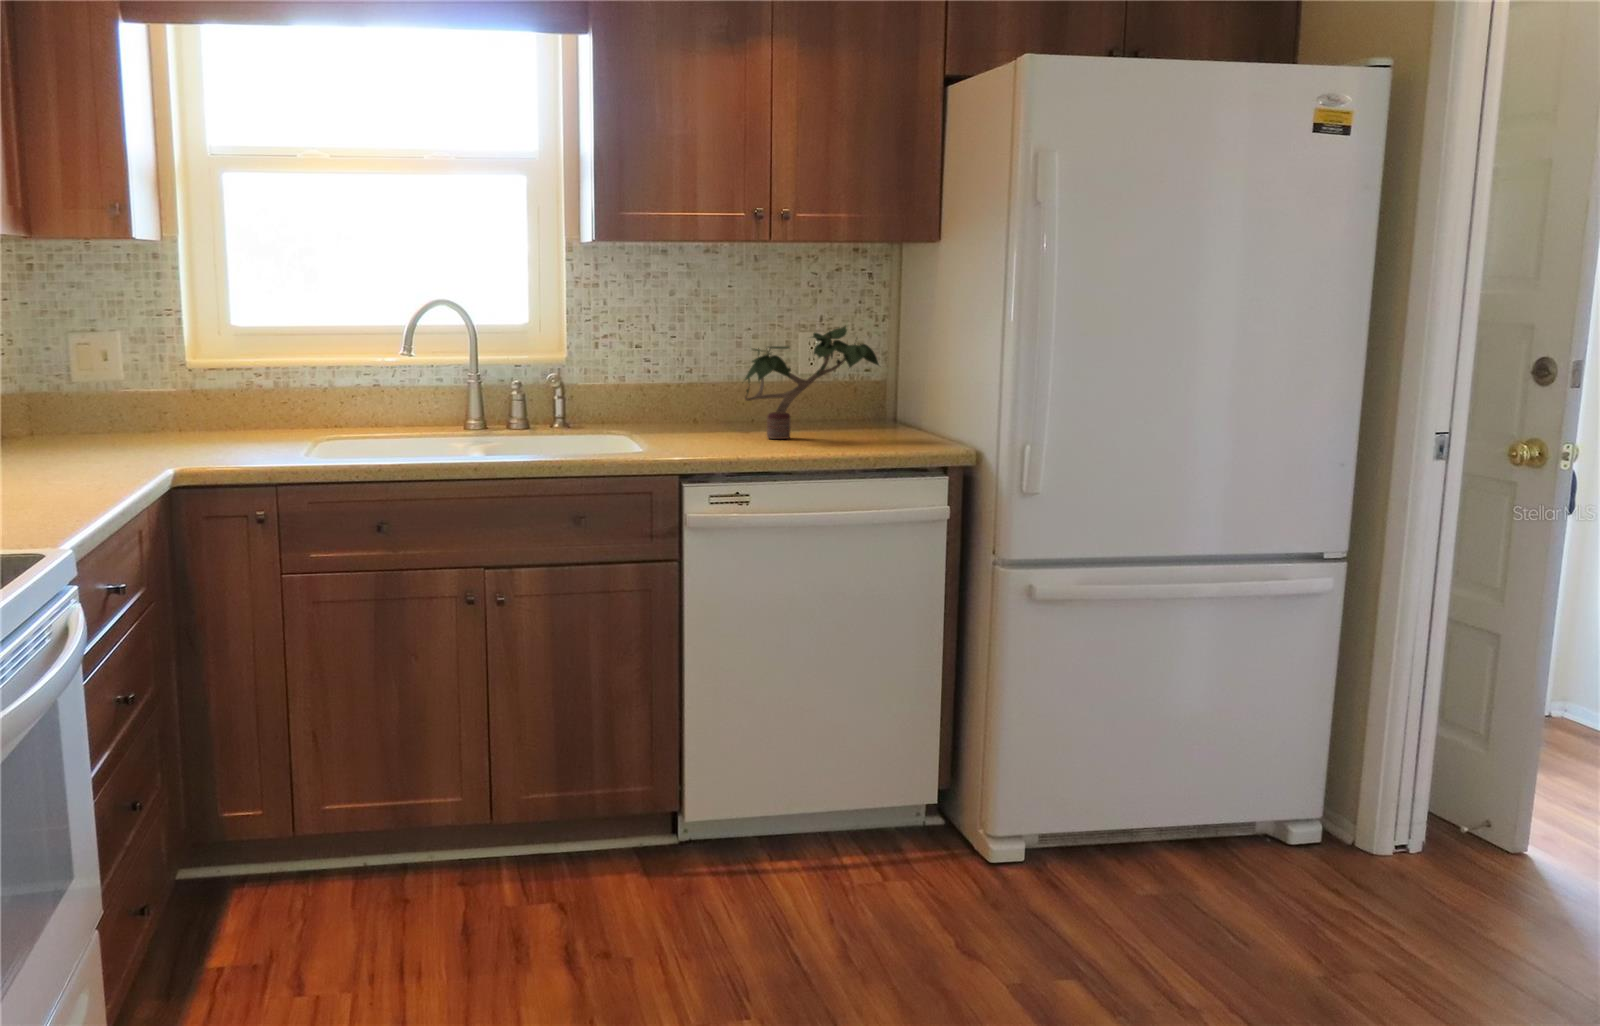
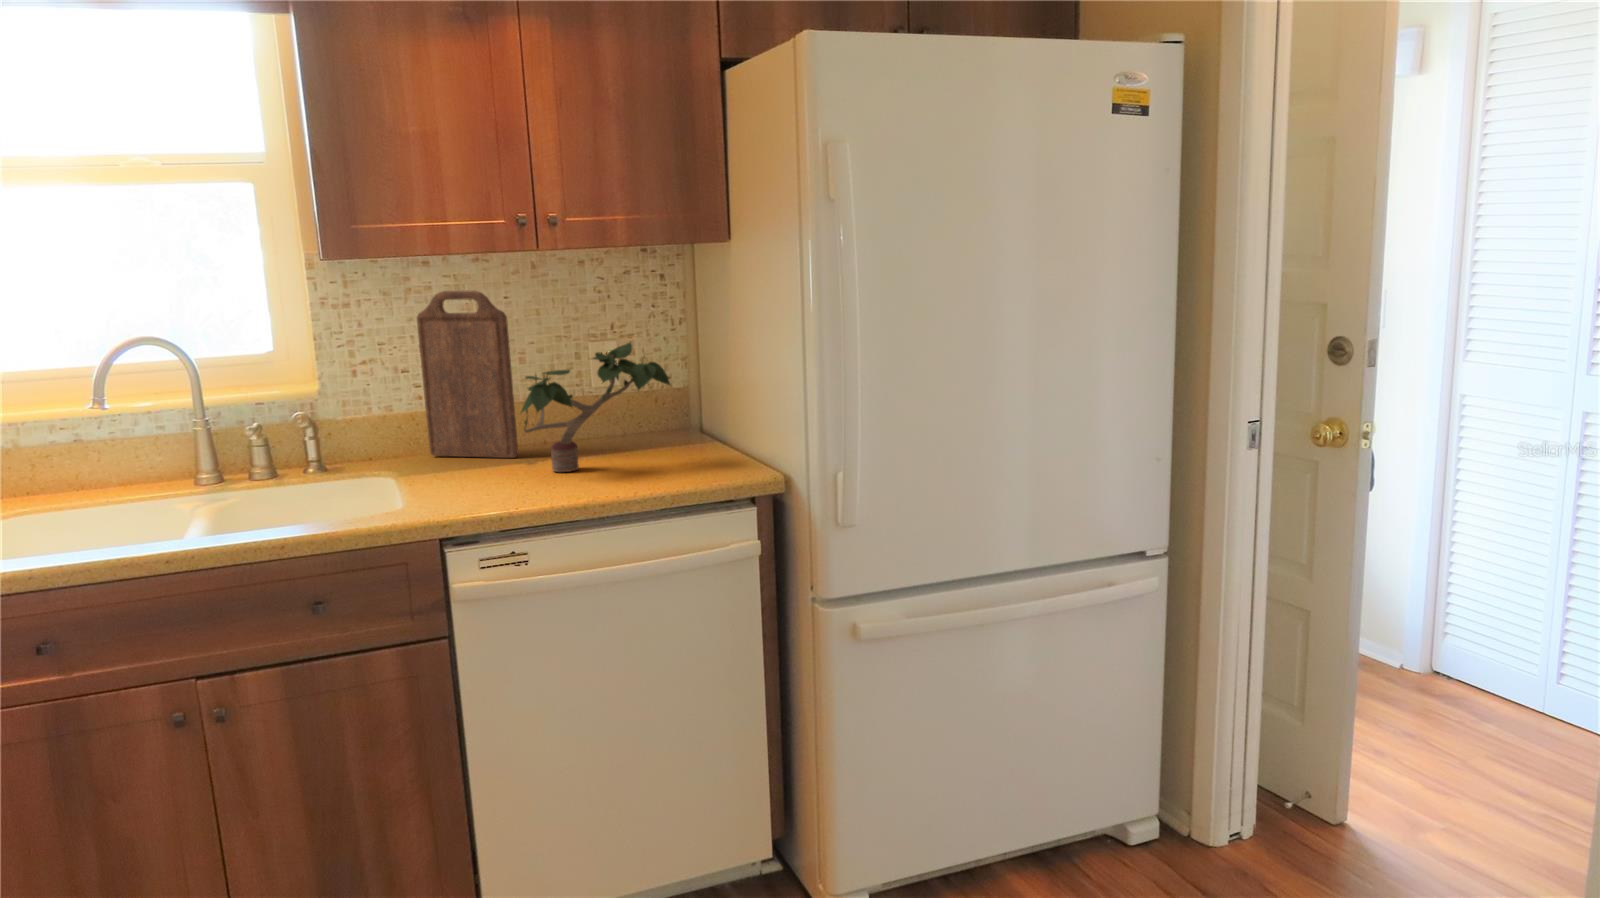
cutting board: none [655,275,735,430] -> present [417,291,518,458]

